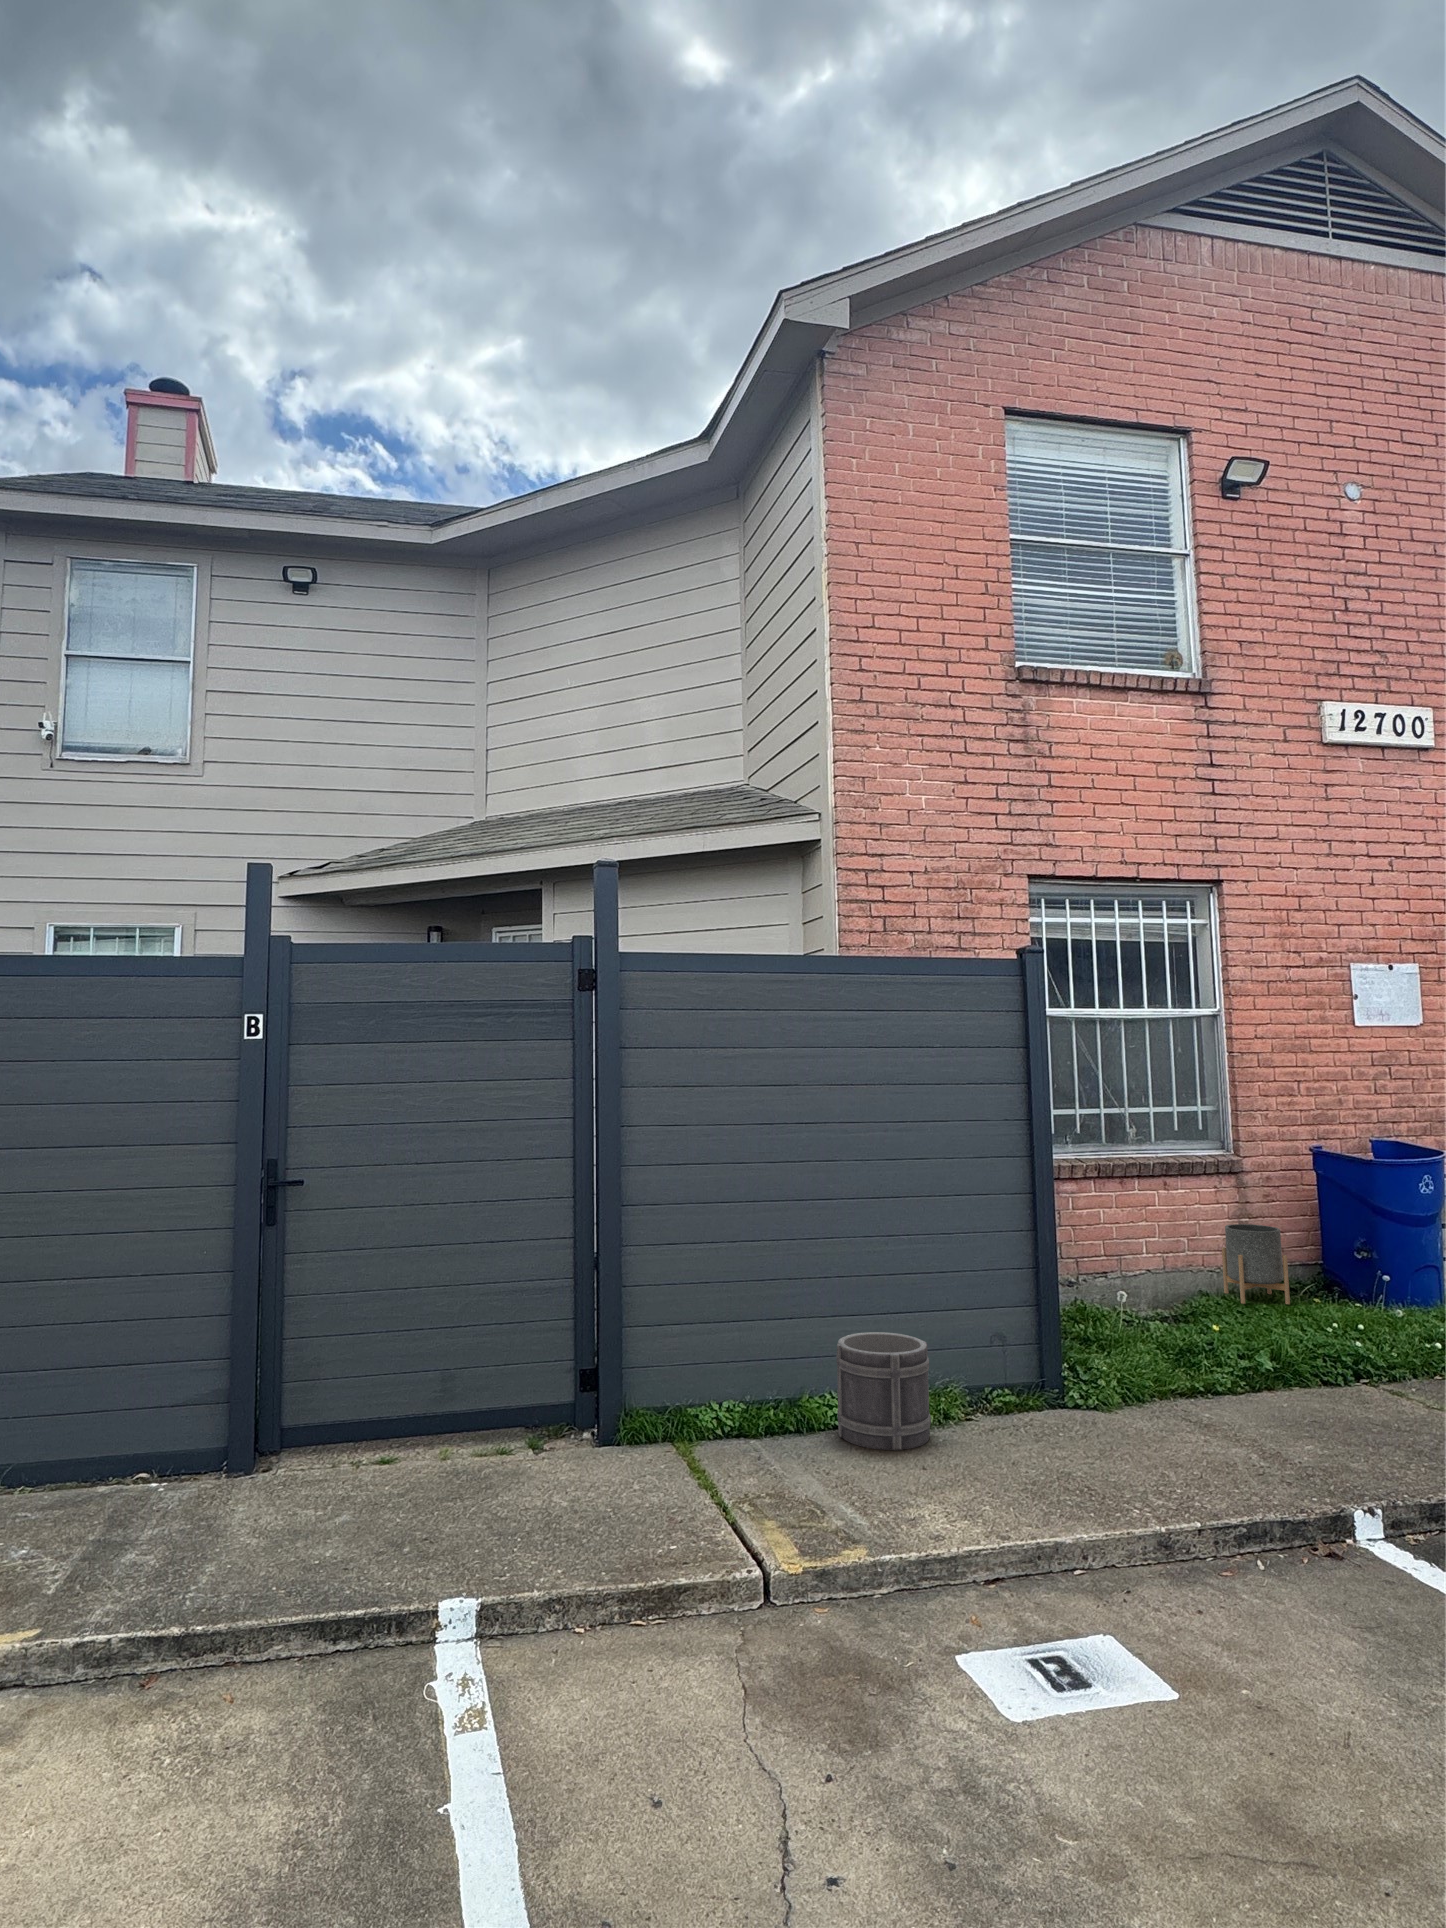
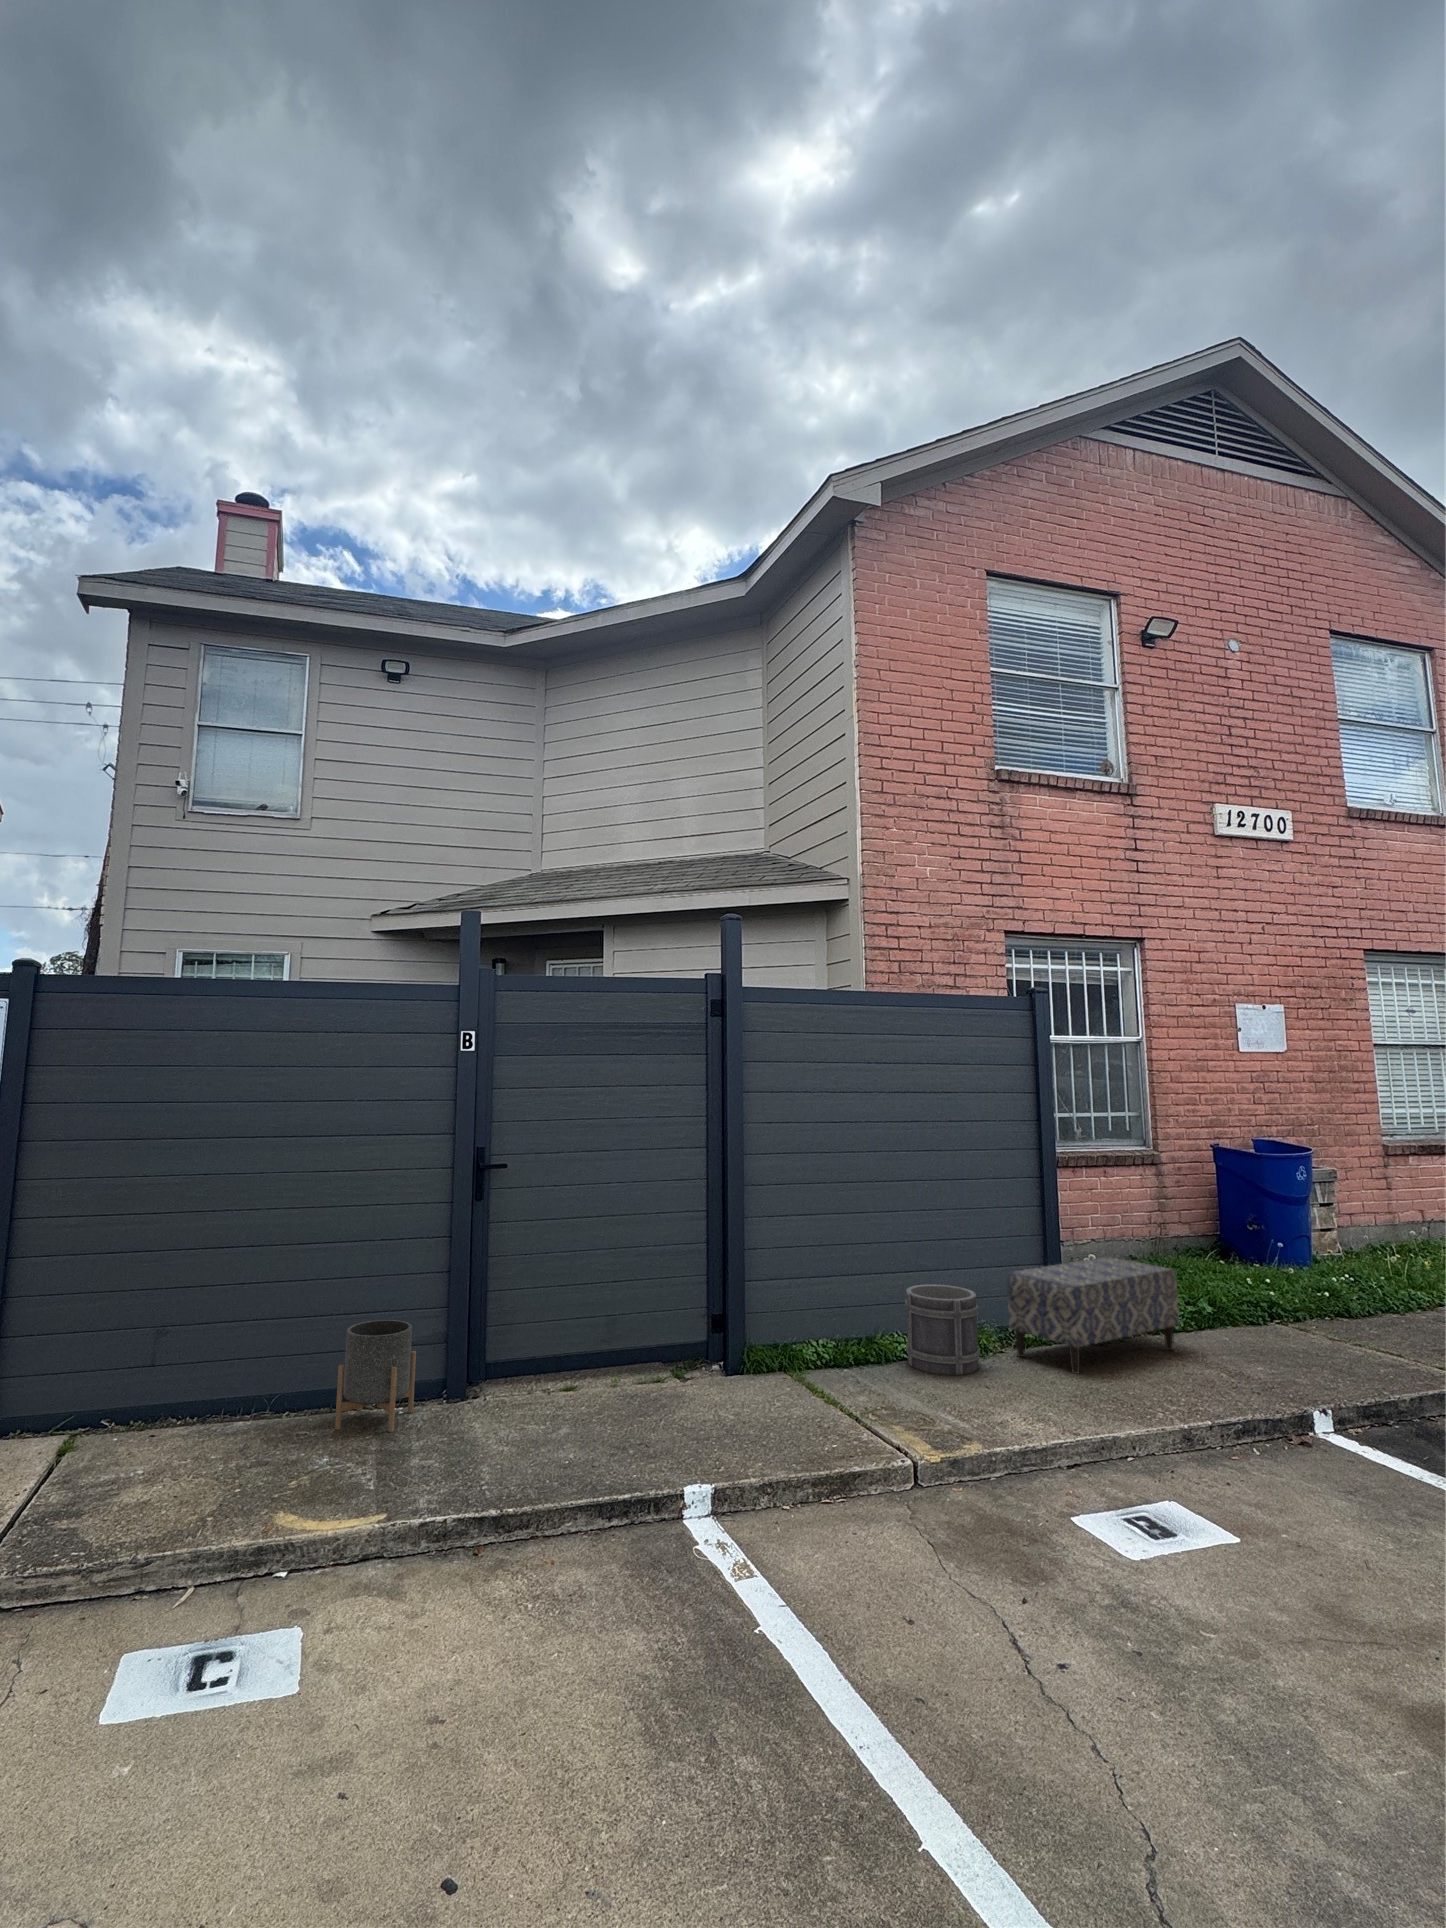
planter: present [1222,1224,1290,1304] -> present [335,1320,416,1432]
bench: none [978,1296,1214,1452] -> present [1007,1257,1179,1374]

